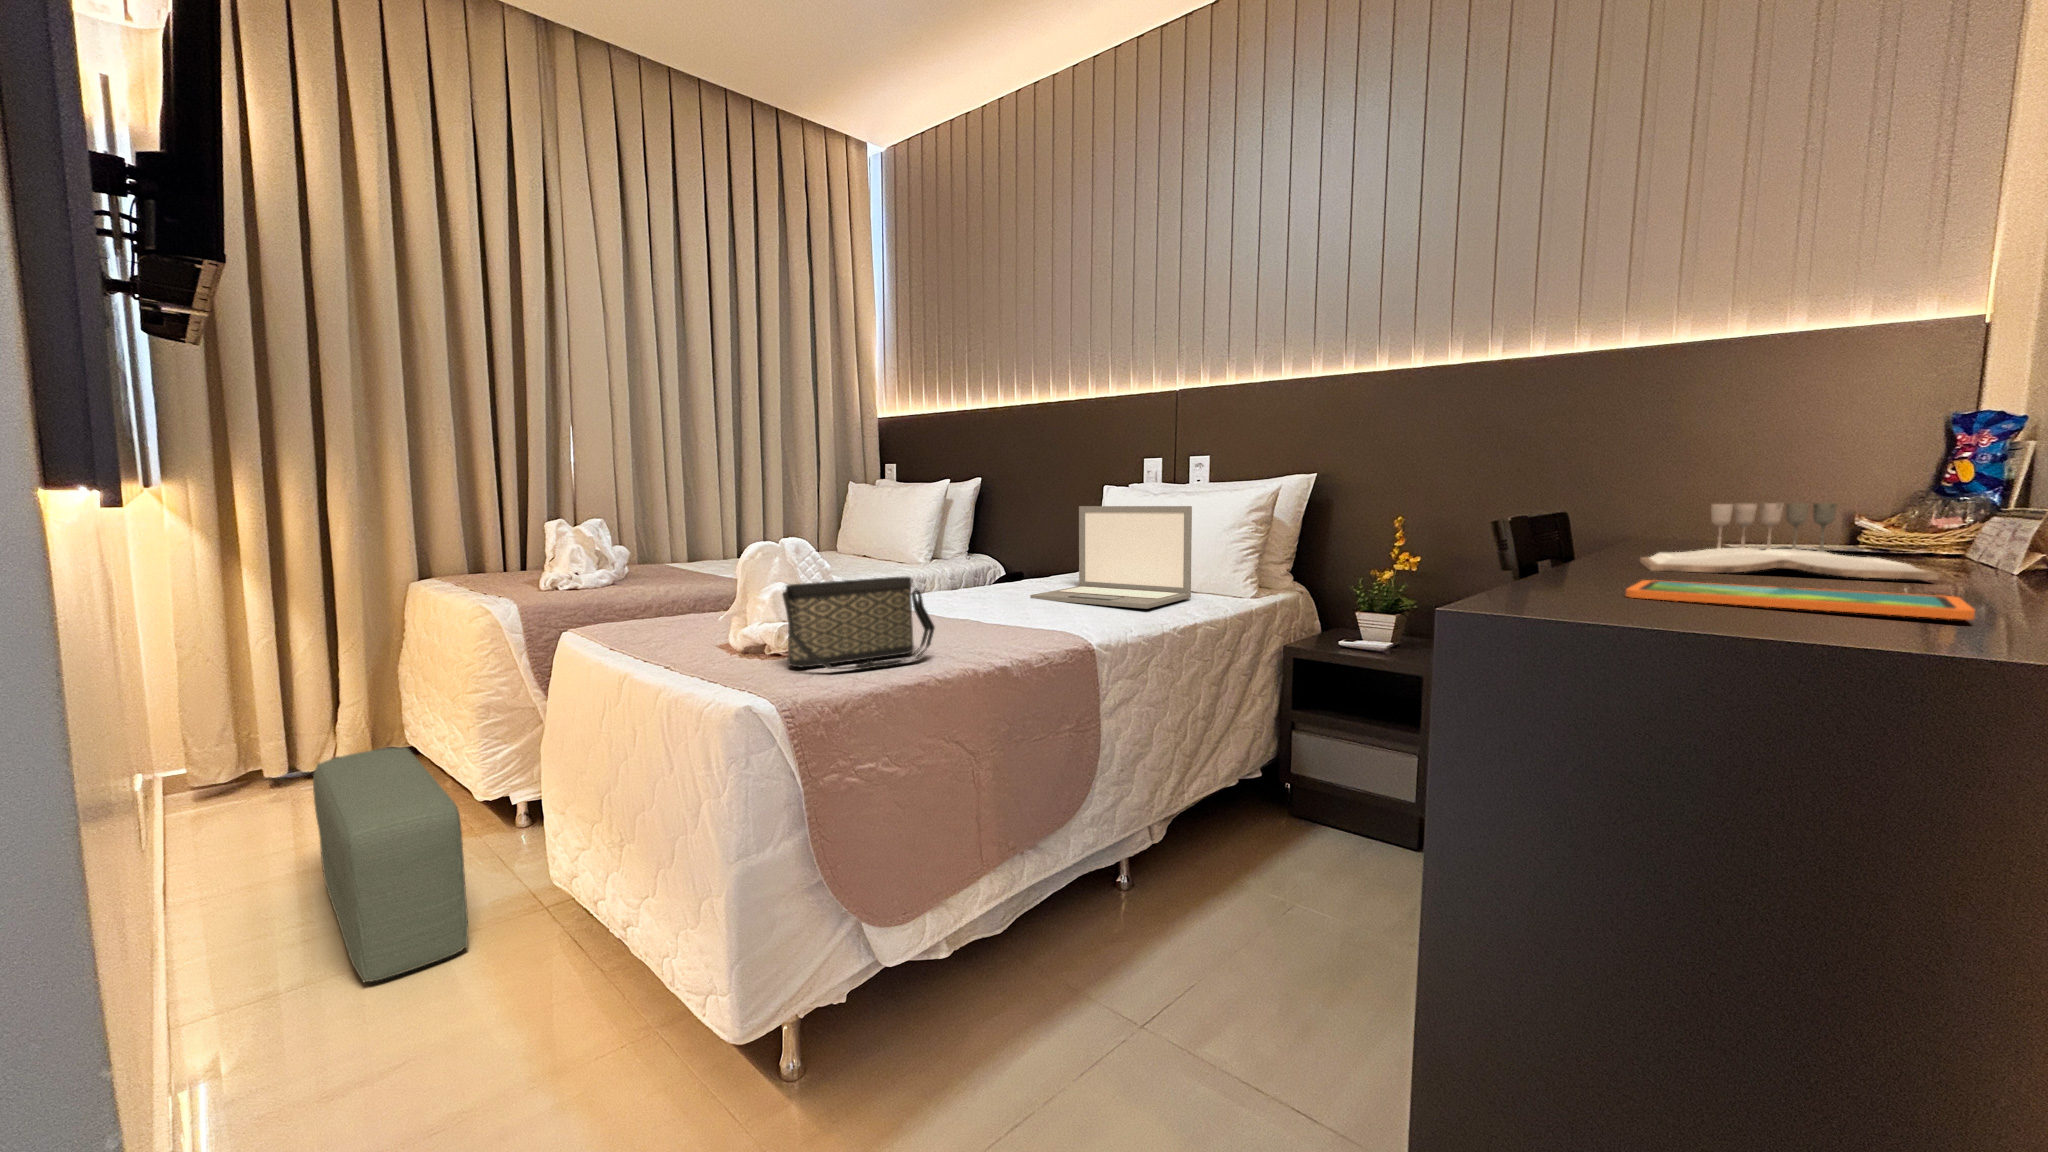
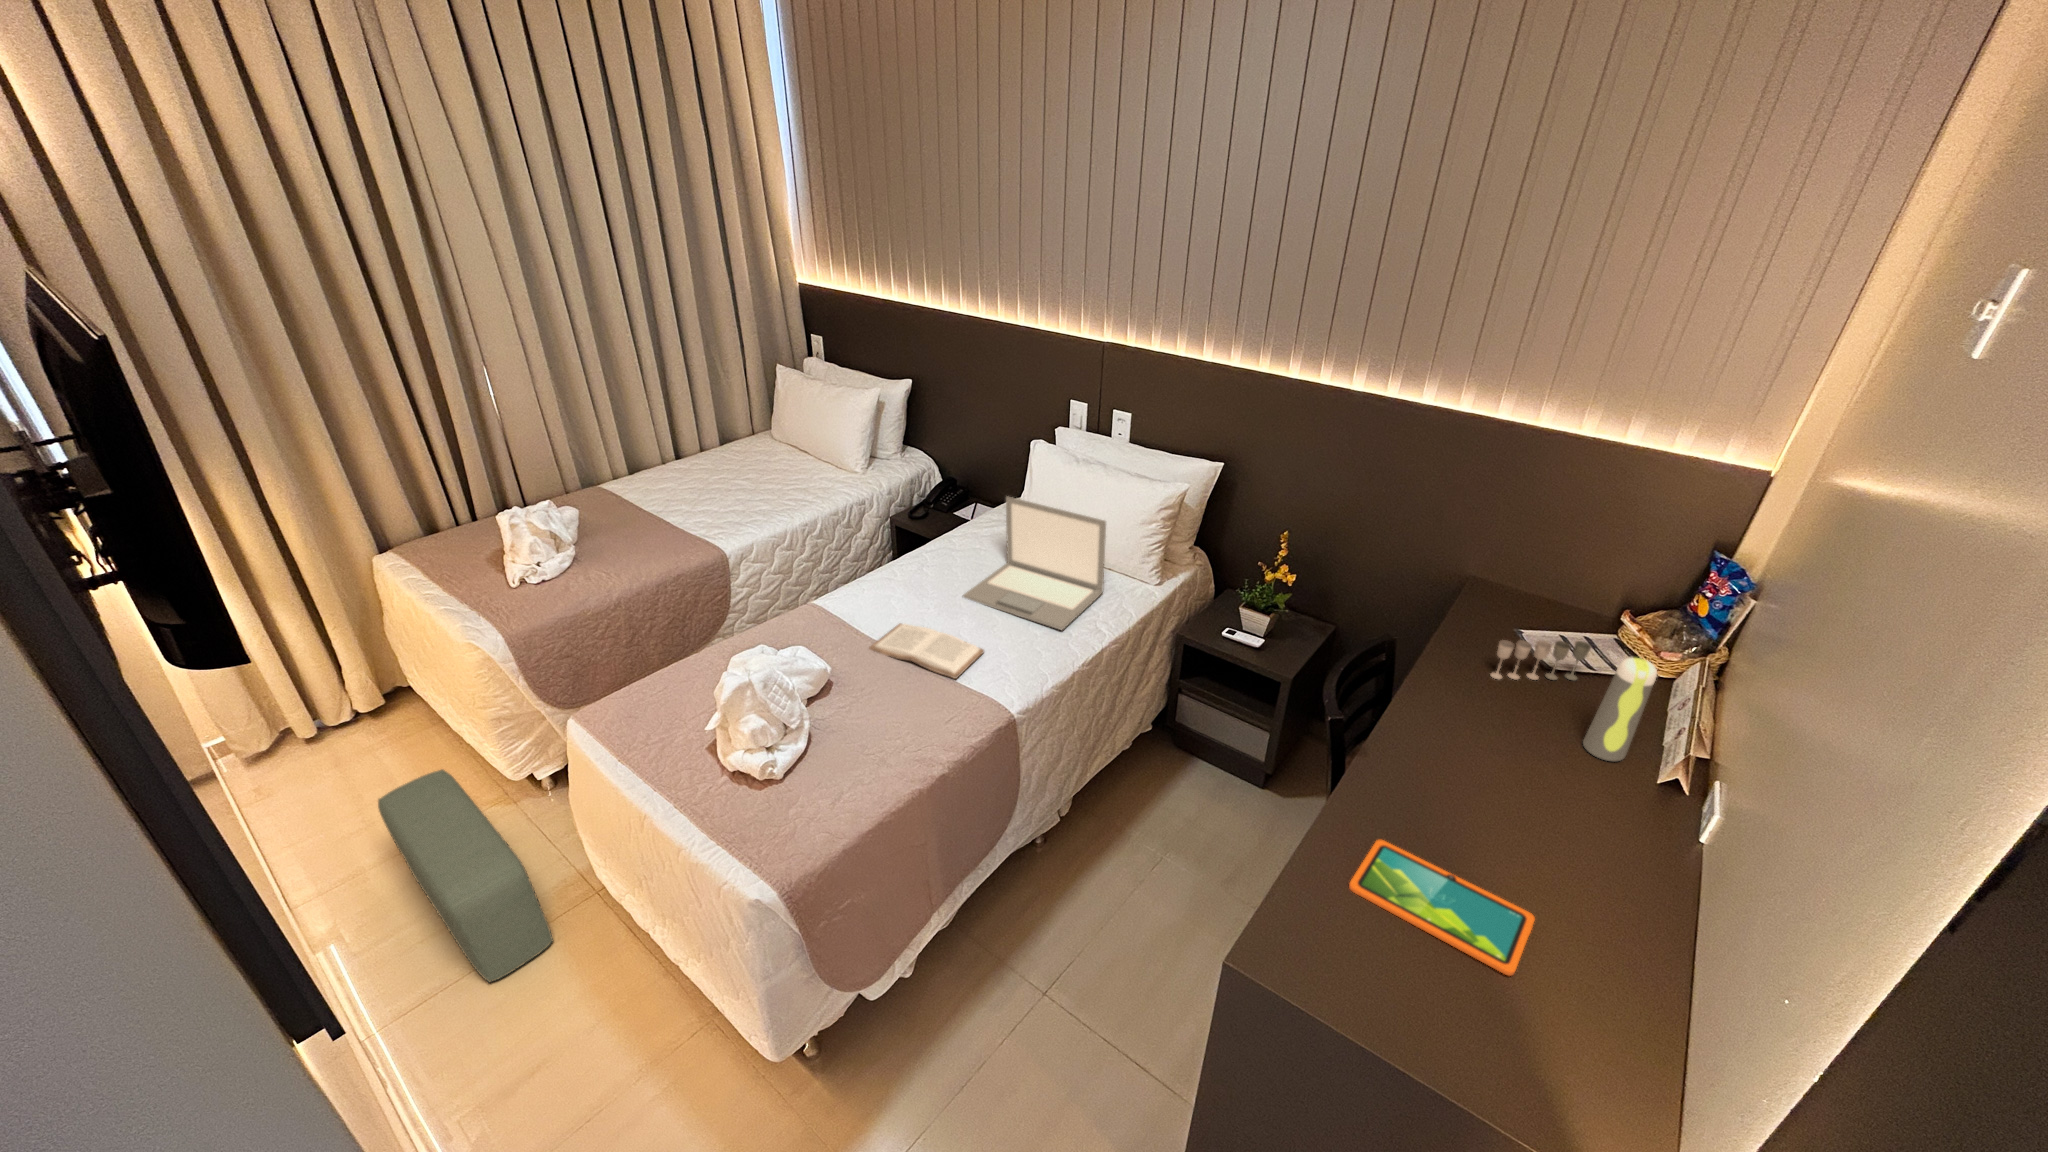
water bottle: none [1883,419,1965,570] -> present [1583,657,1657,761]
book: present [1640,548,1939,580] -> present [869,623,984,679]
handbag: present [782,577,935,669] -> none [759,706,884,808]

